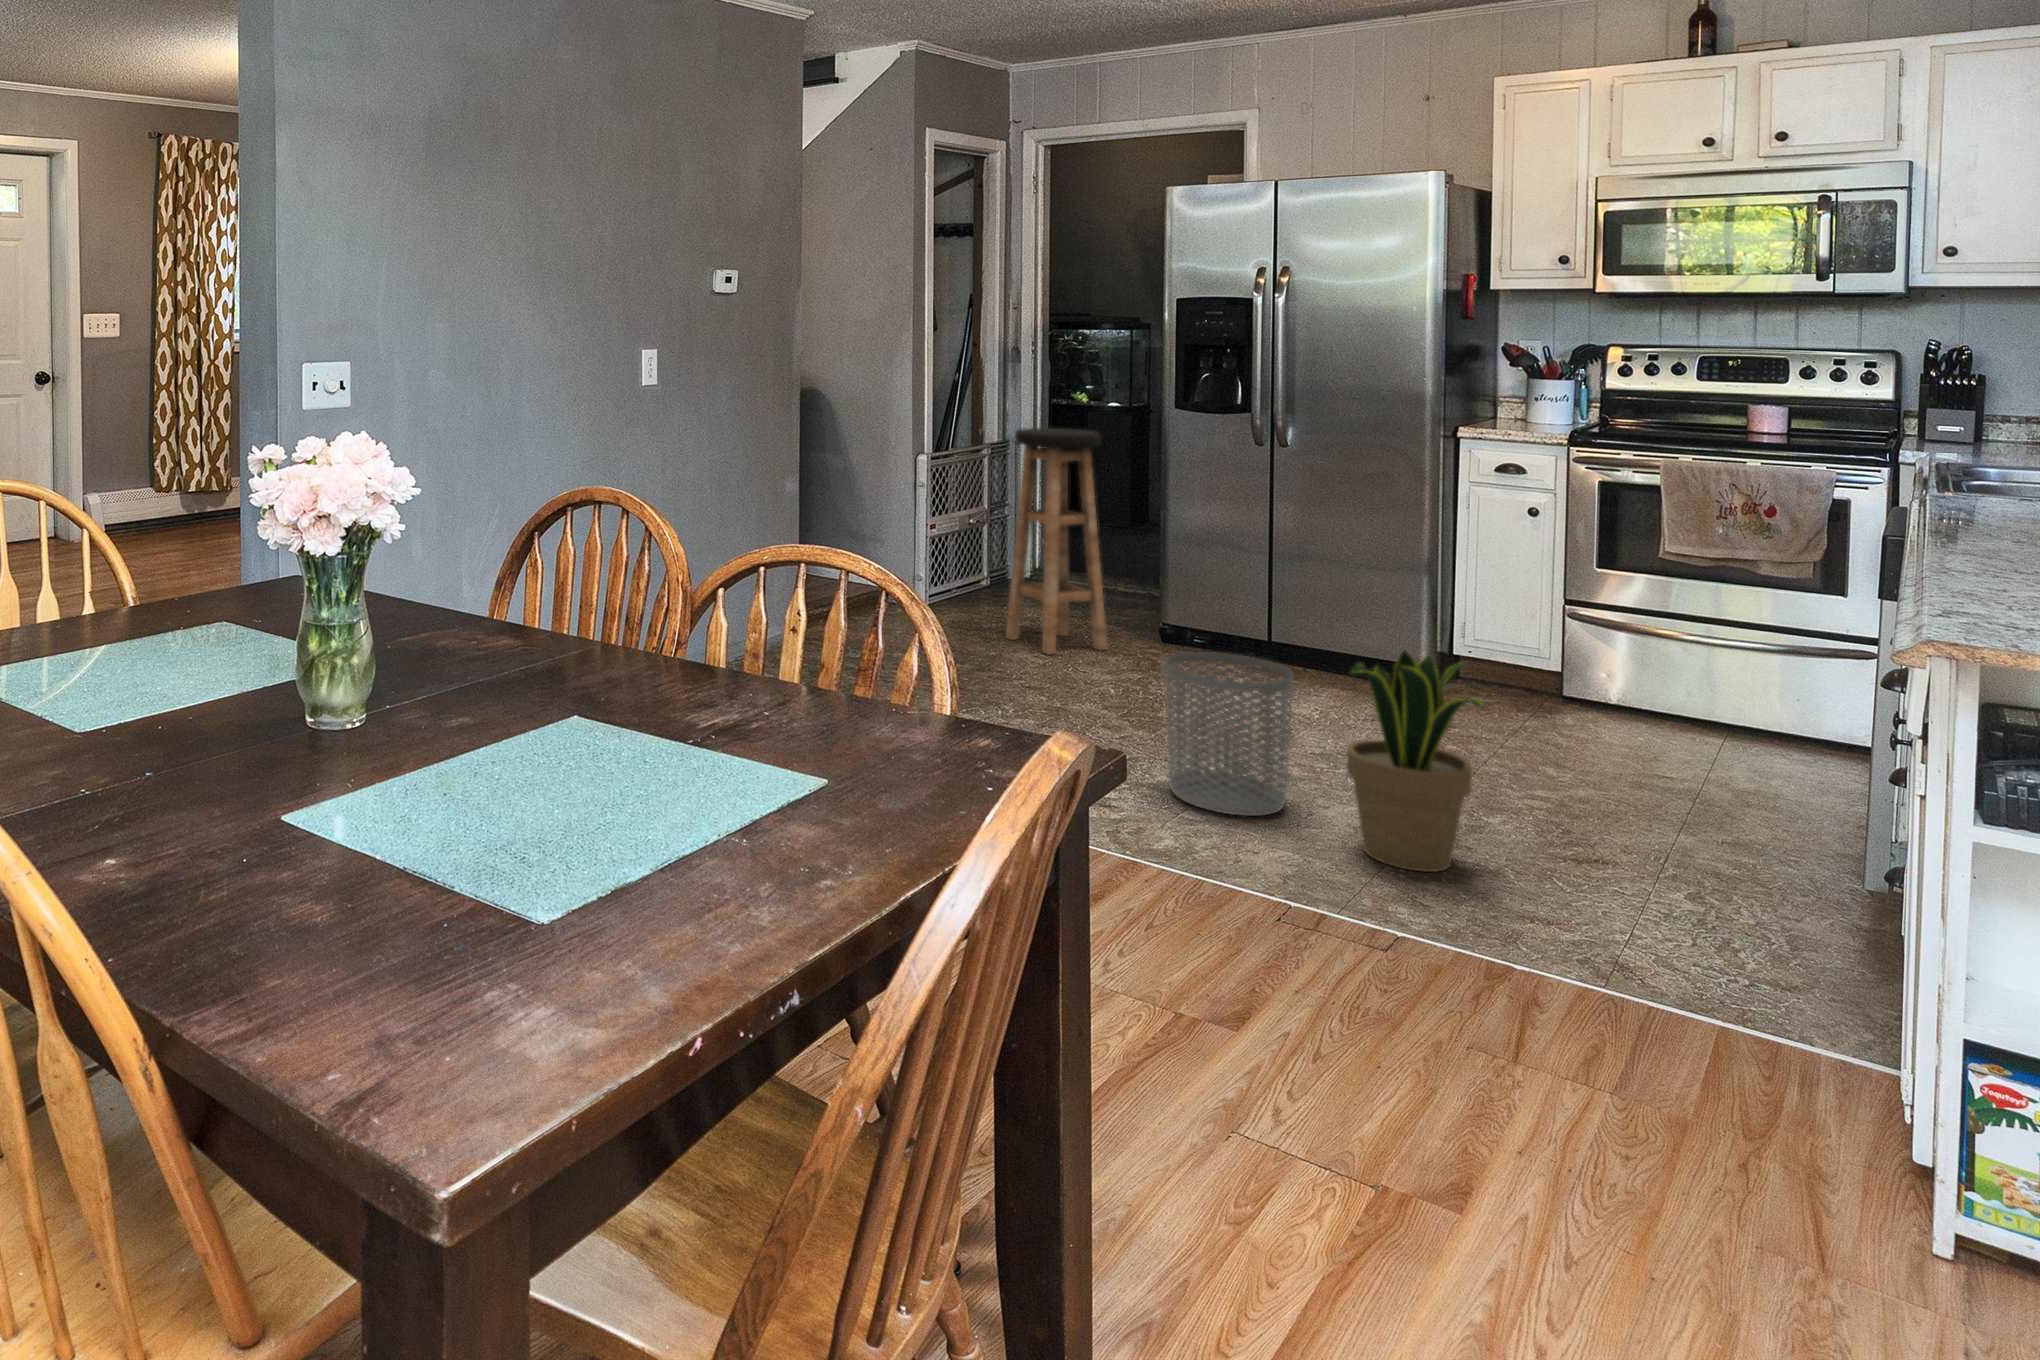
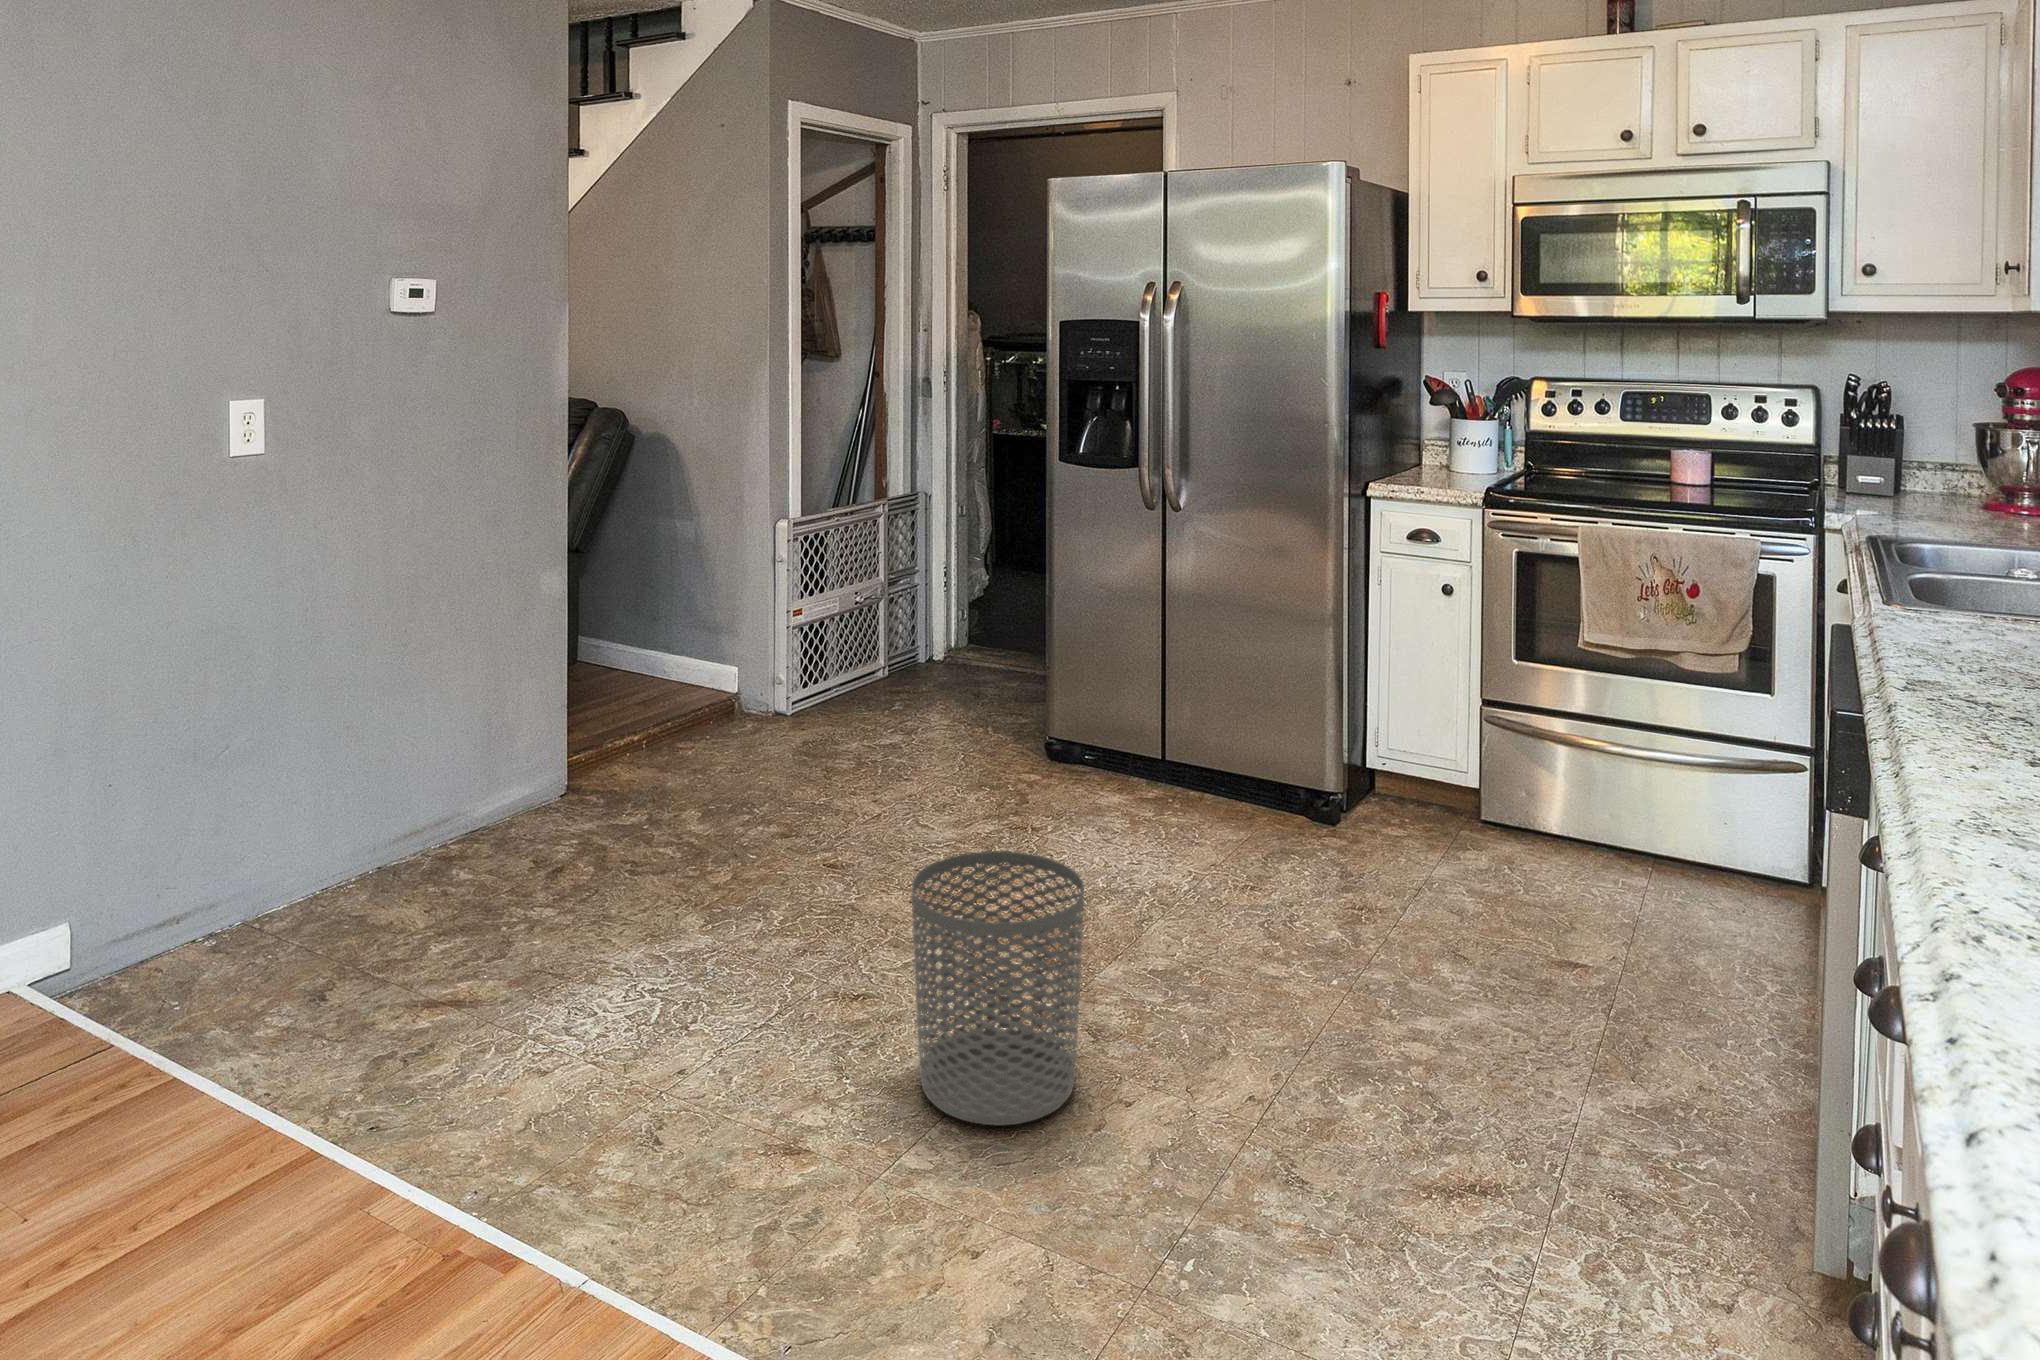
bar stool: present [1006,428,1107,655] -> none [854,490,974,797]
potted plant: present [1347,651,1484,872] -> none [1116,872,1299,1233]

